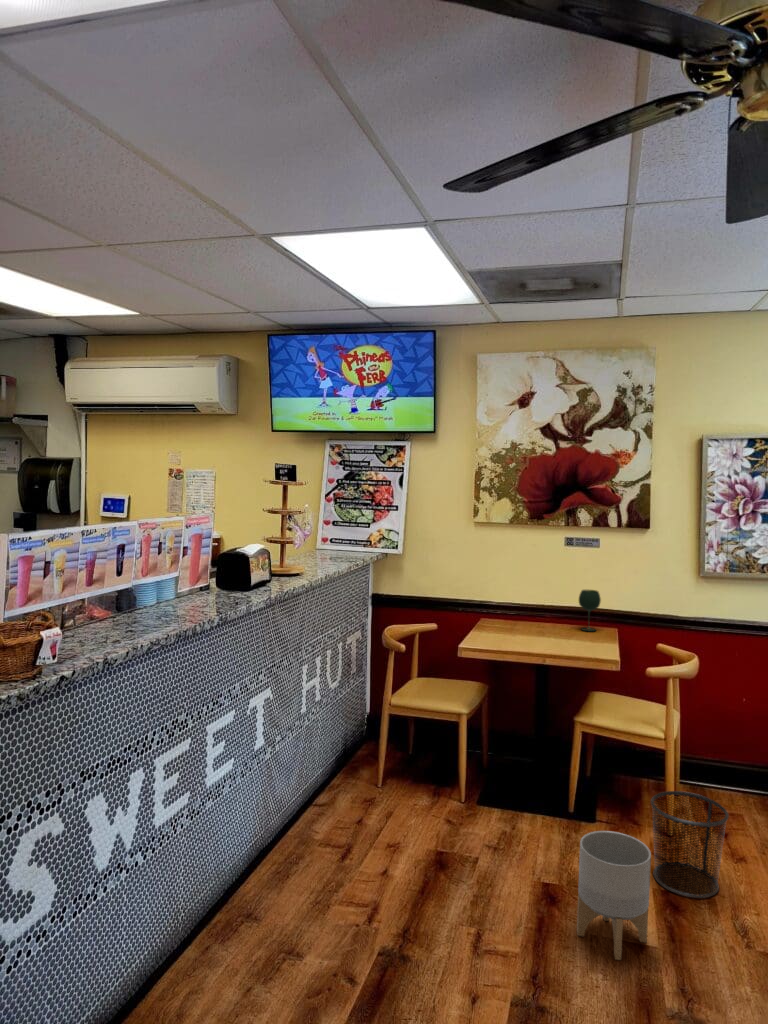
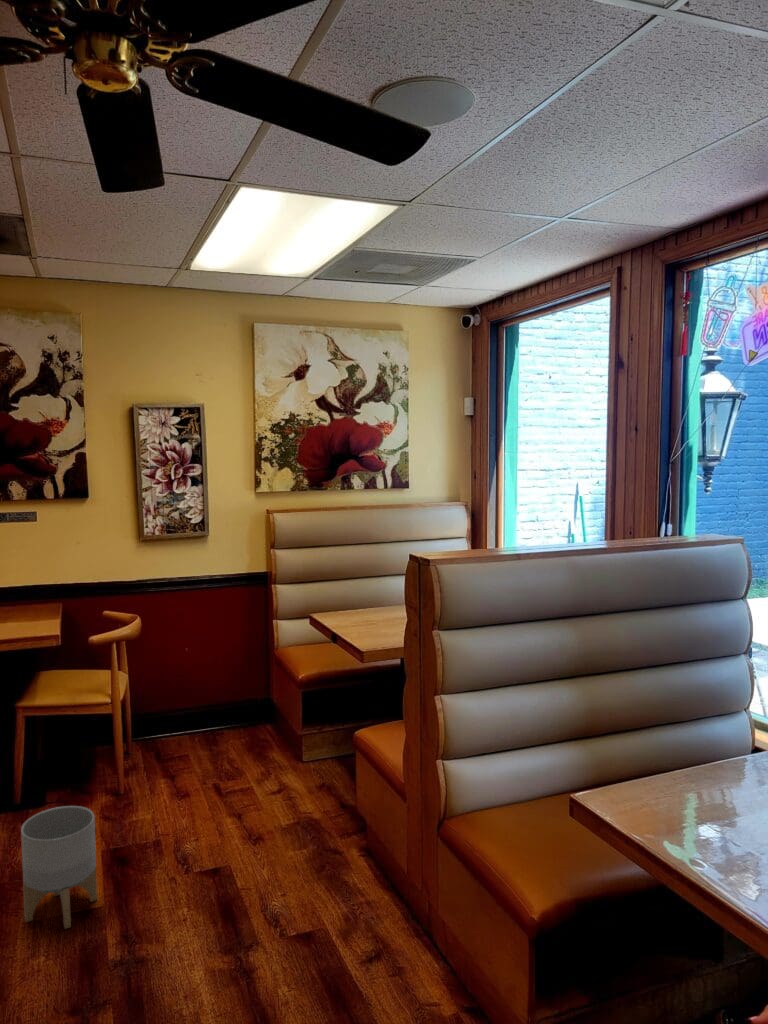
wine glass: present [579,590,601,631] -> none [16,566,41,610]
waste bin: present [651,791,729,898] -> none [98,747,170,844]

